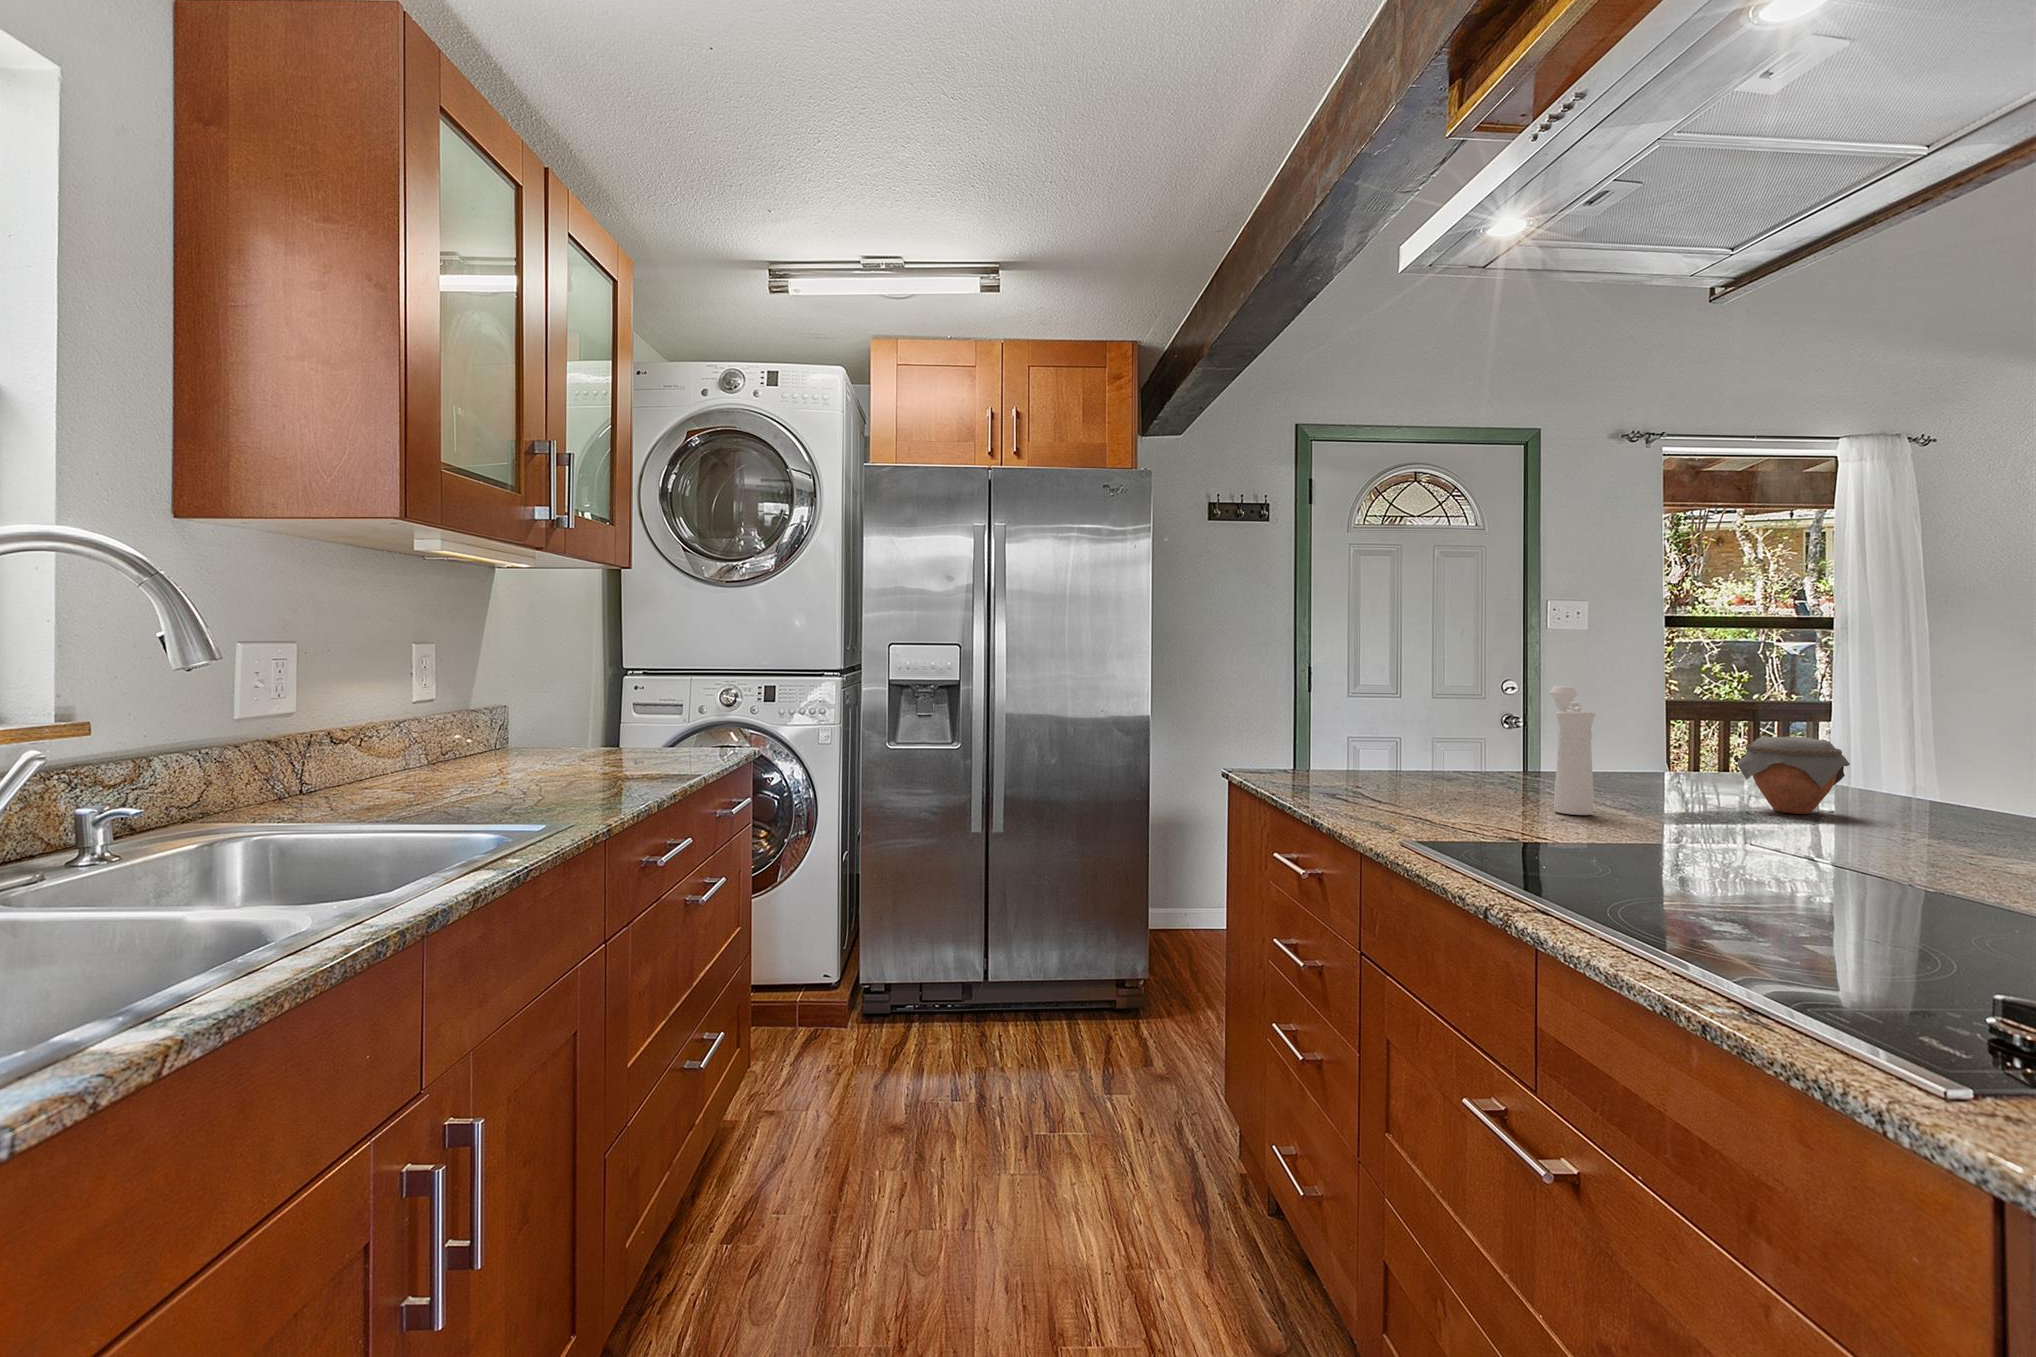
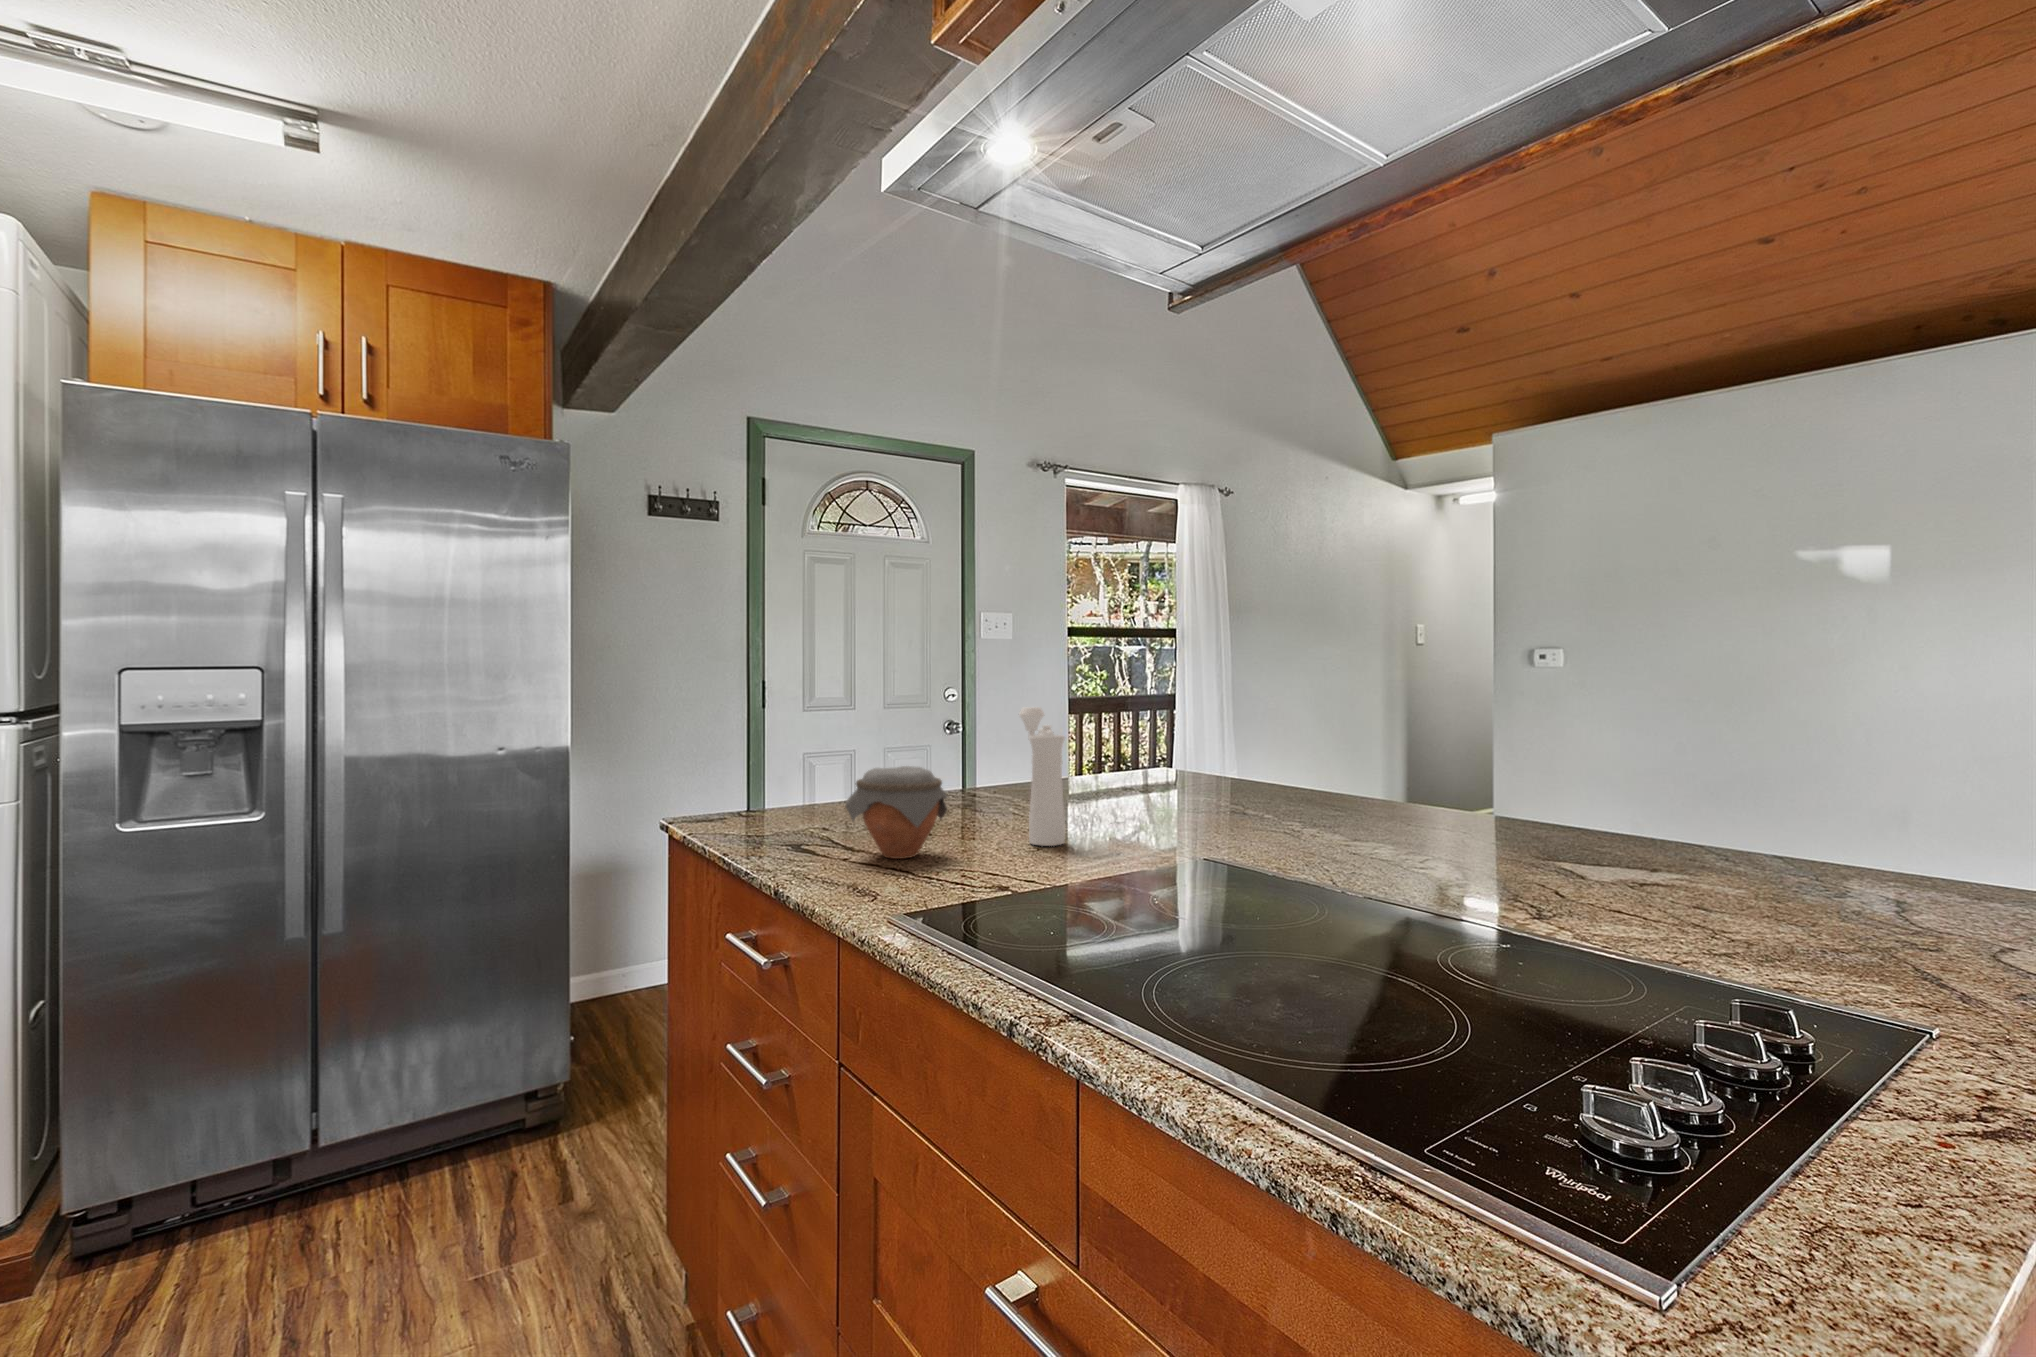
jar: present [1738,736,1850,814] -> present [846,766,947,859]

